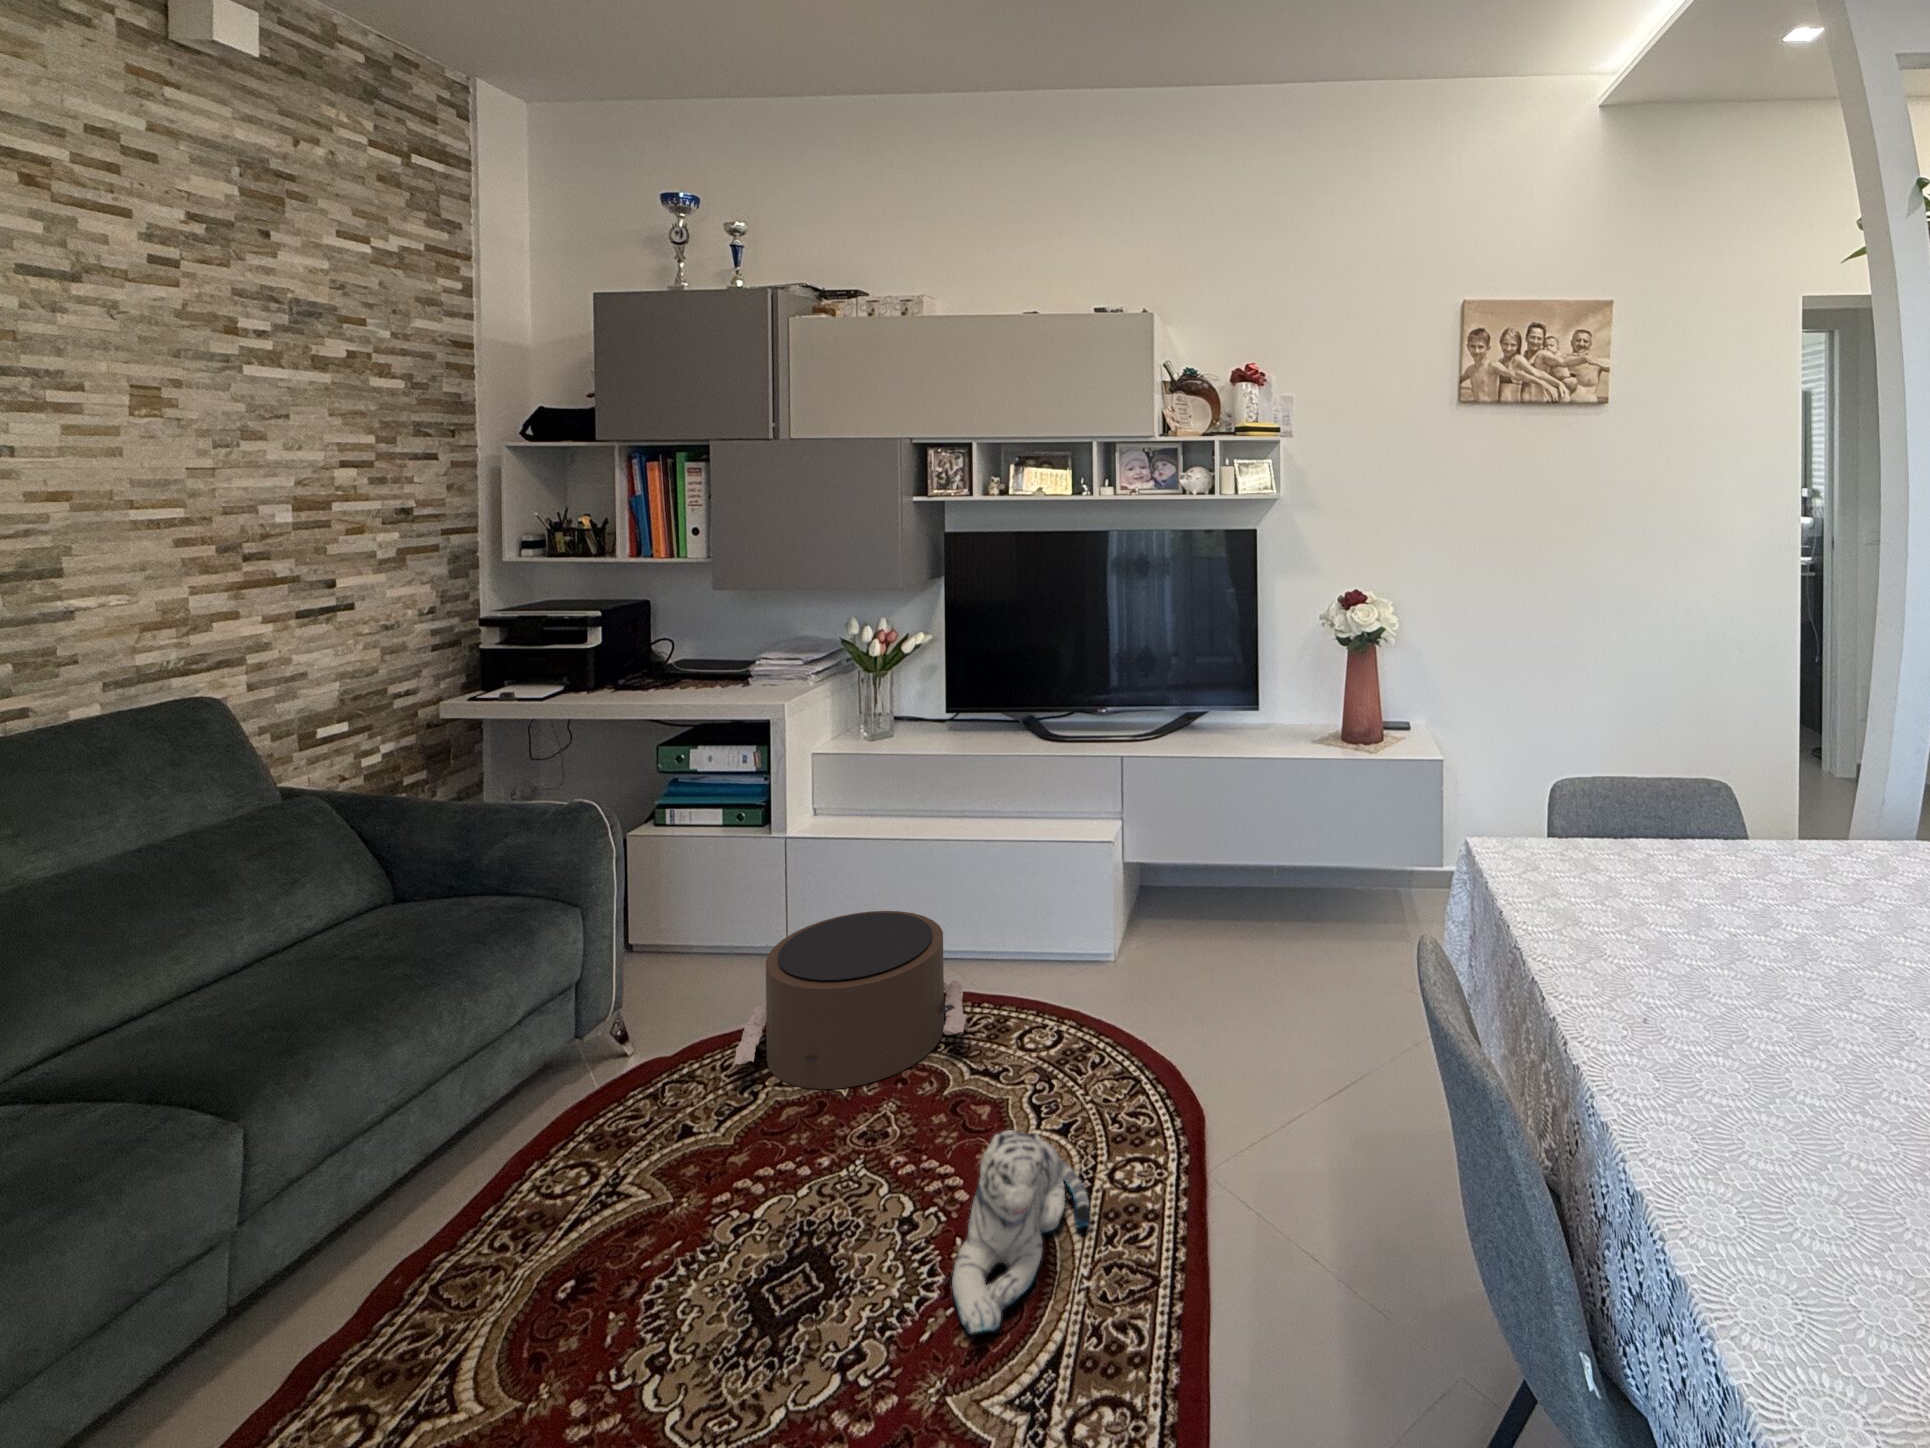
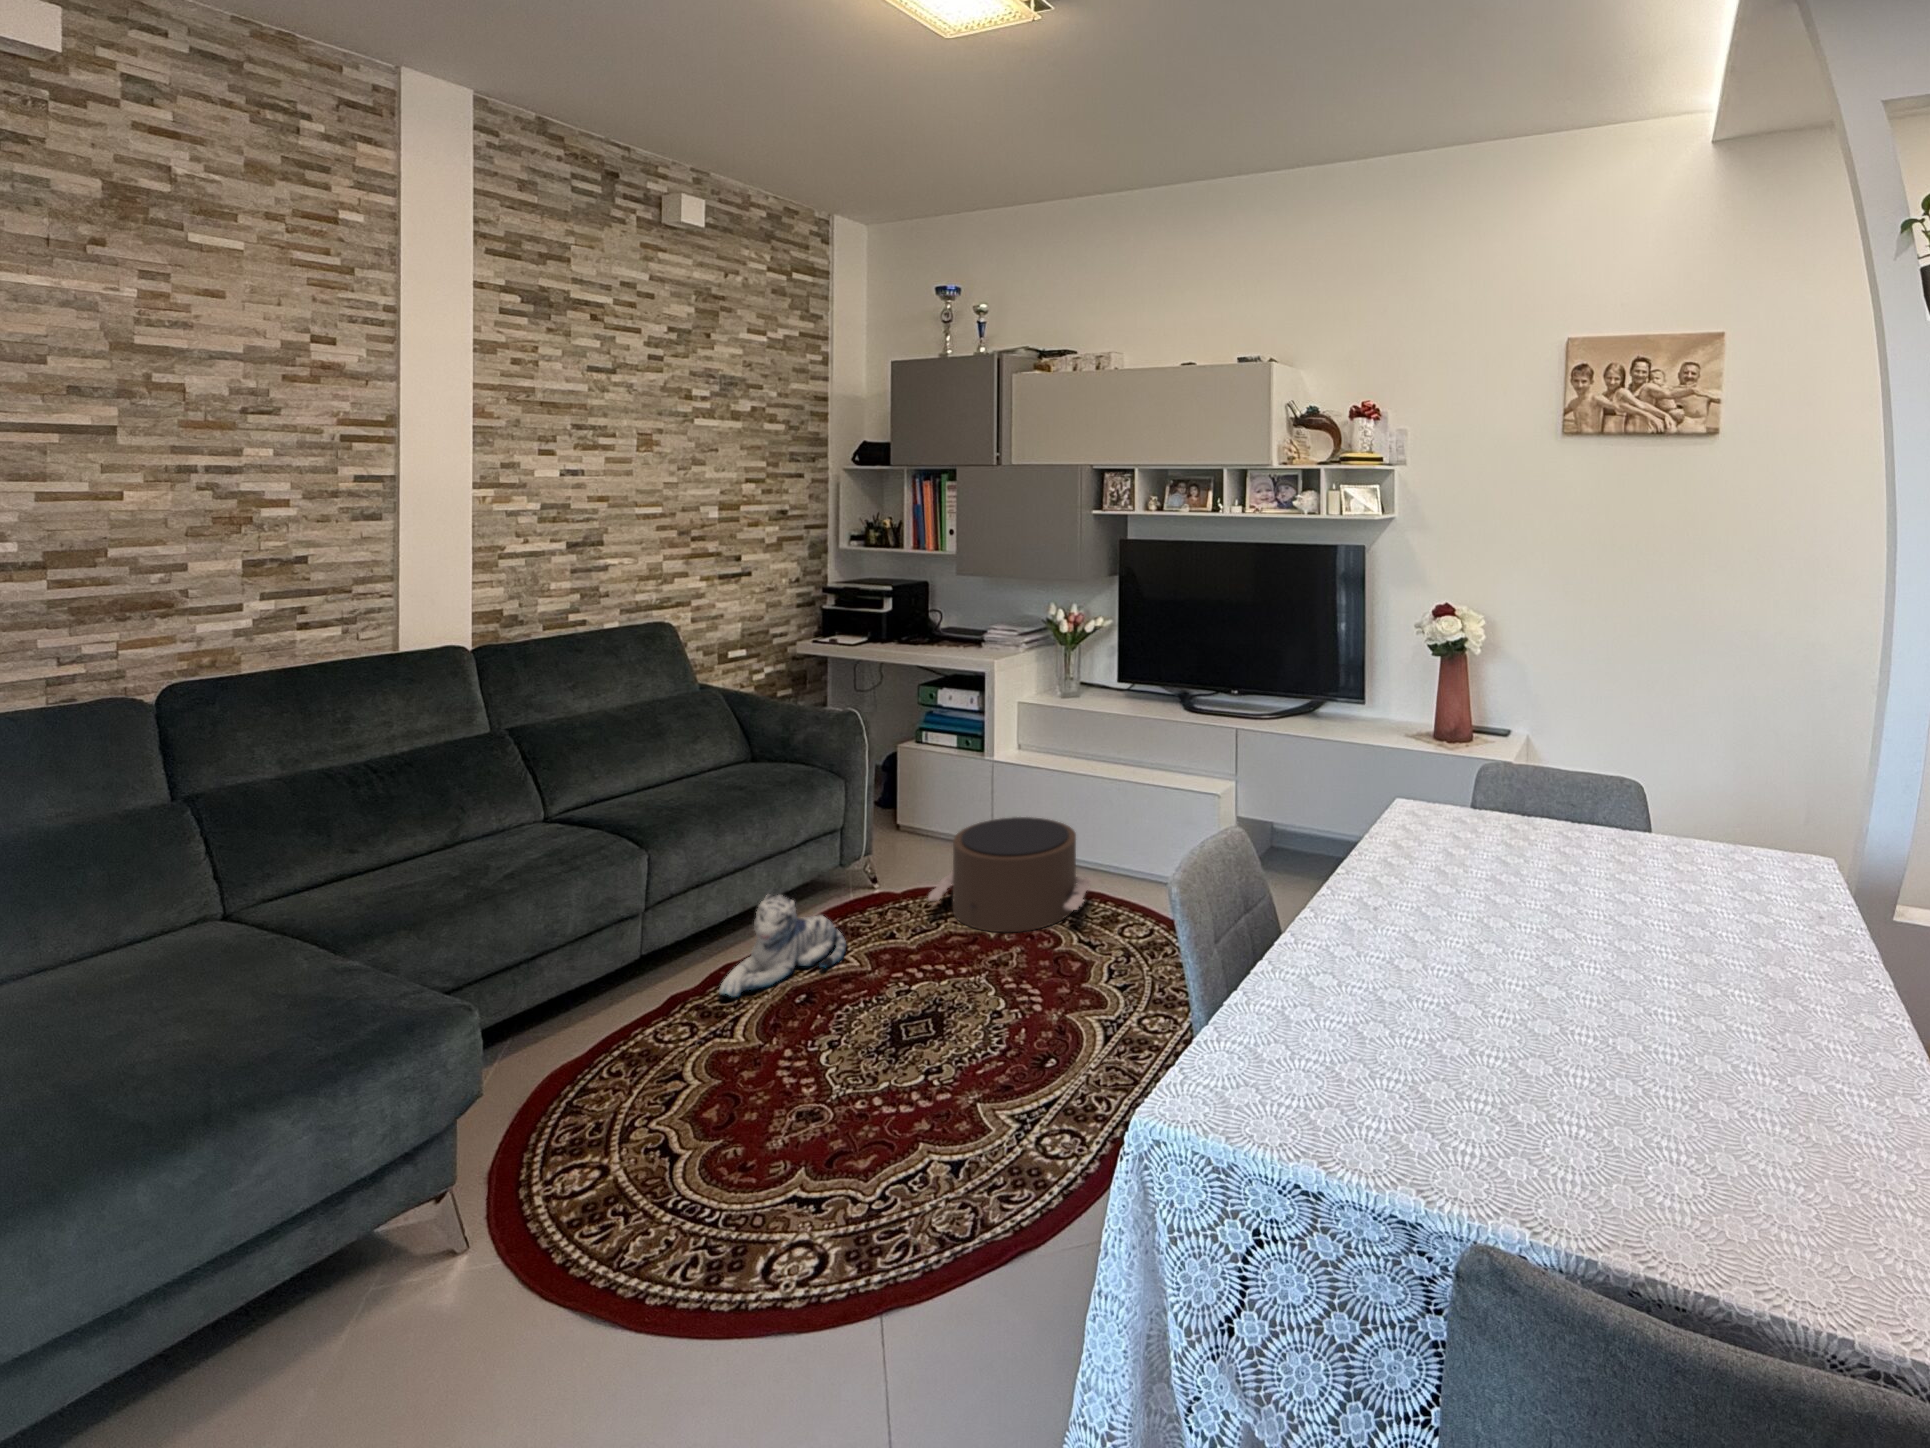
plush toy: present [952,1130,1090,1333] -> present [719,894,846,997]

